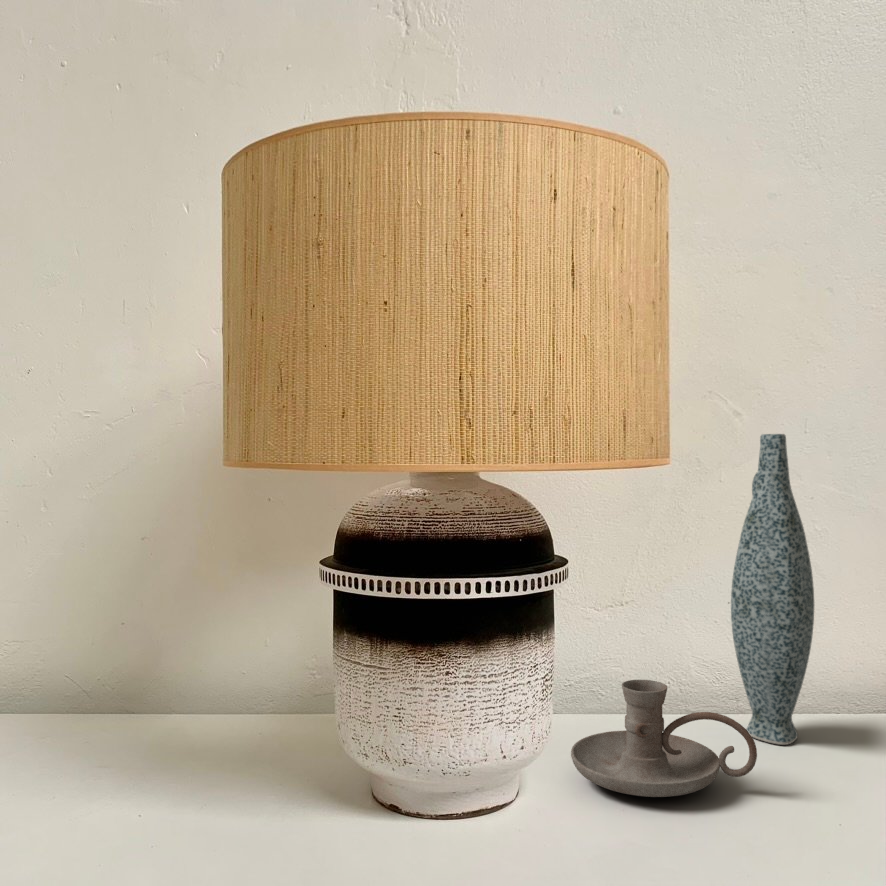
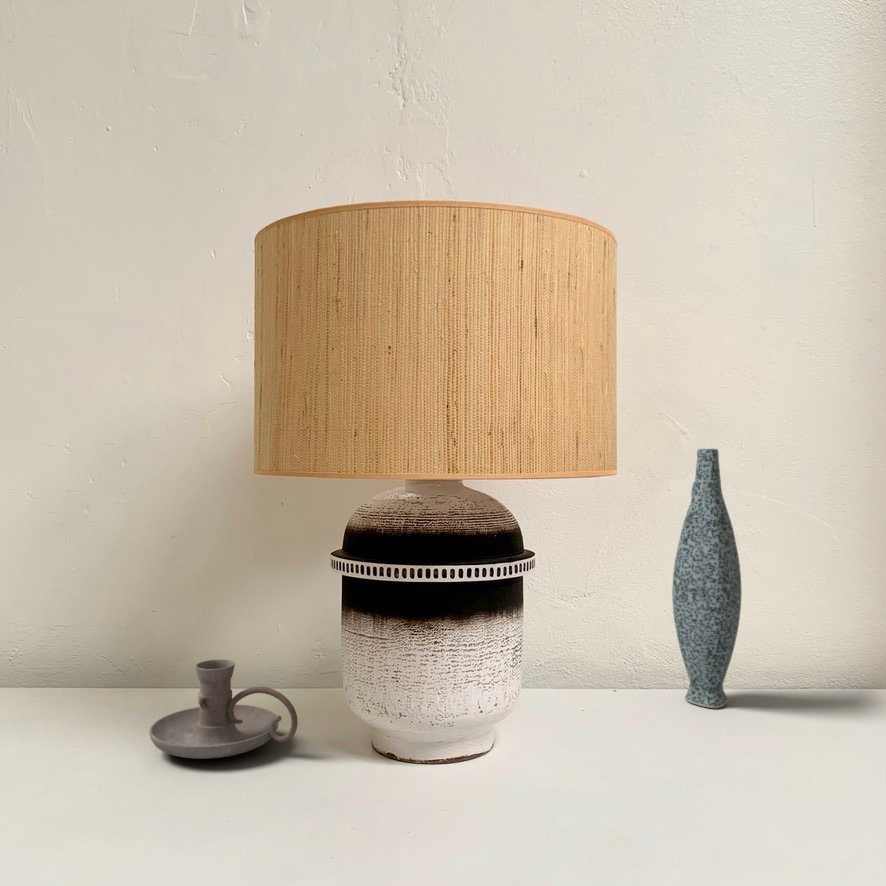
candle holder: present [571,680,757,797] -> present [149,659,298,759]

